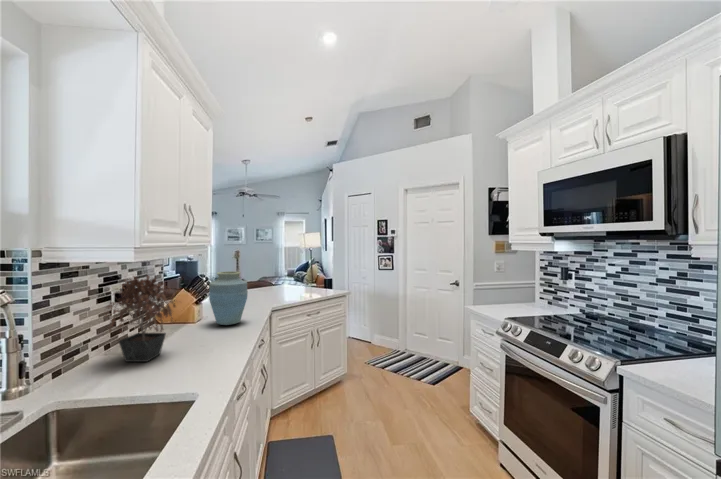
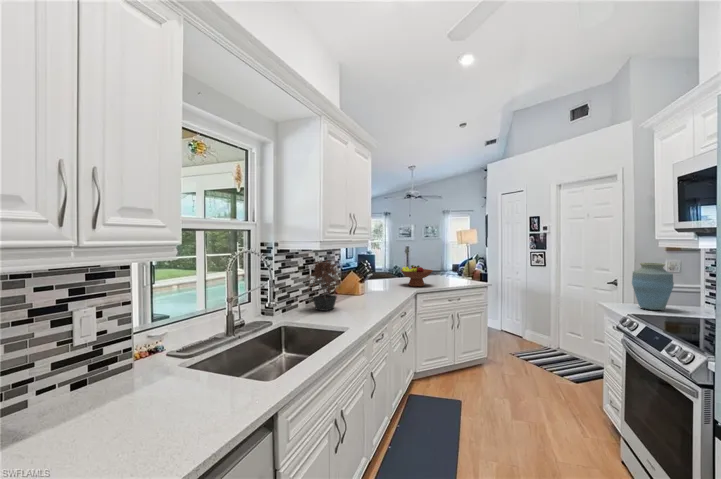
vase: present [209,271,248,325] -> present [632,263,674,310]
fruit bowl: none [251,275,292,302] -> present [401,265,433,287]

